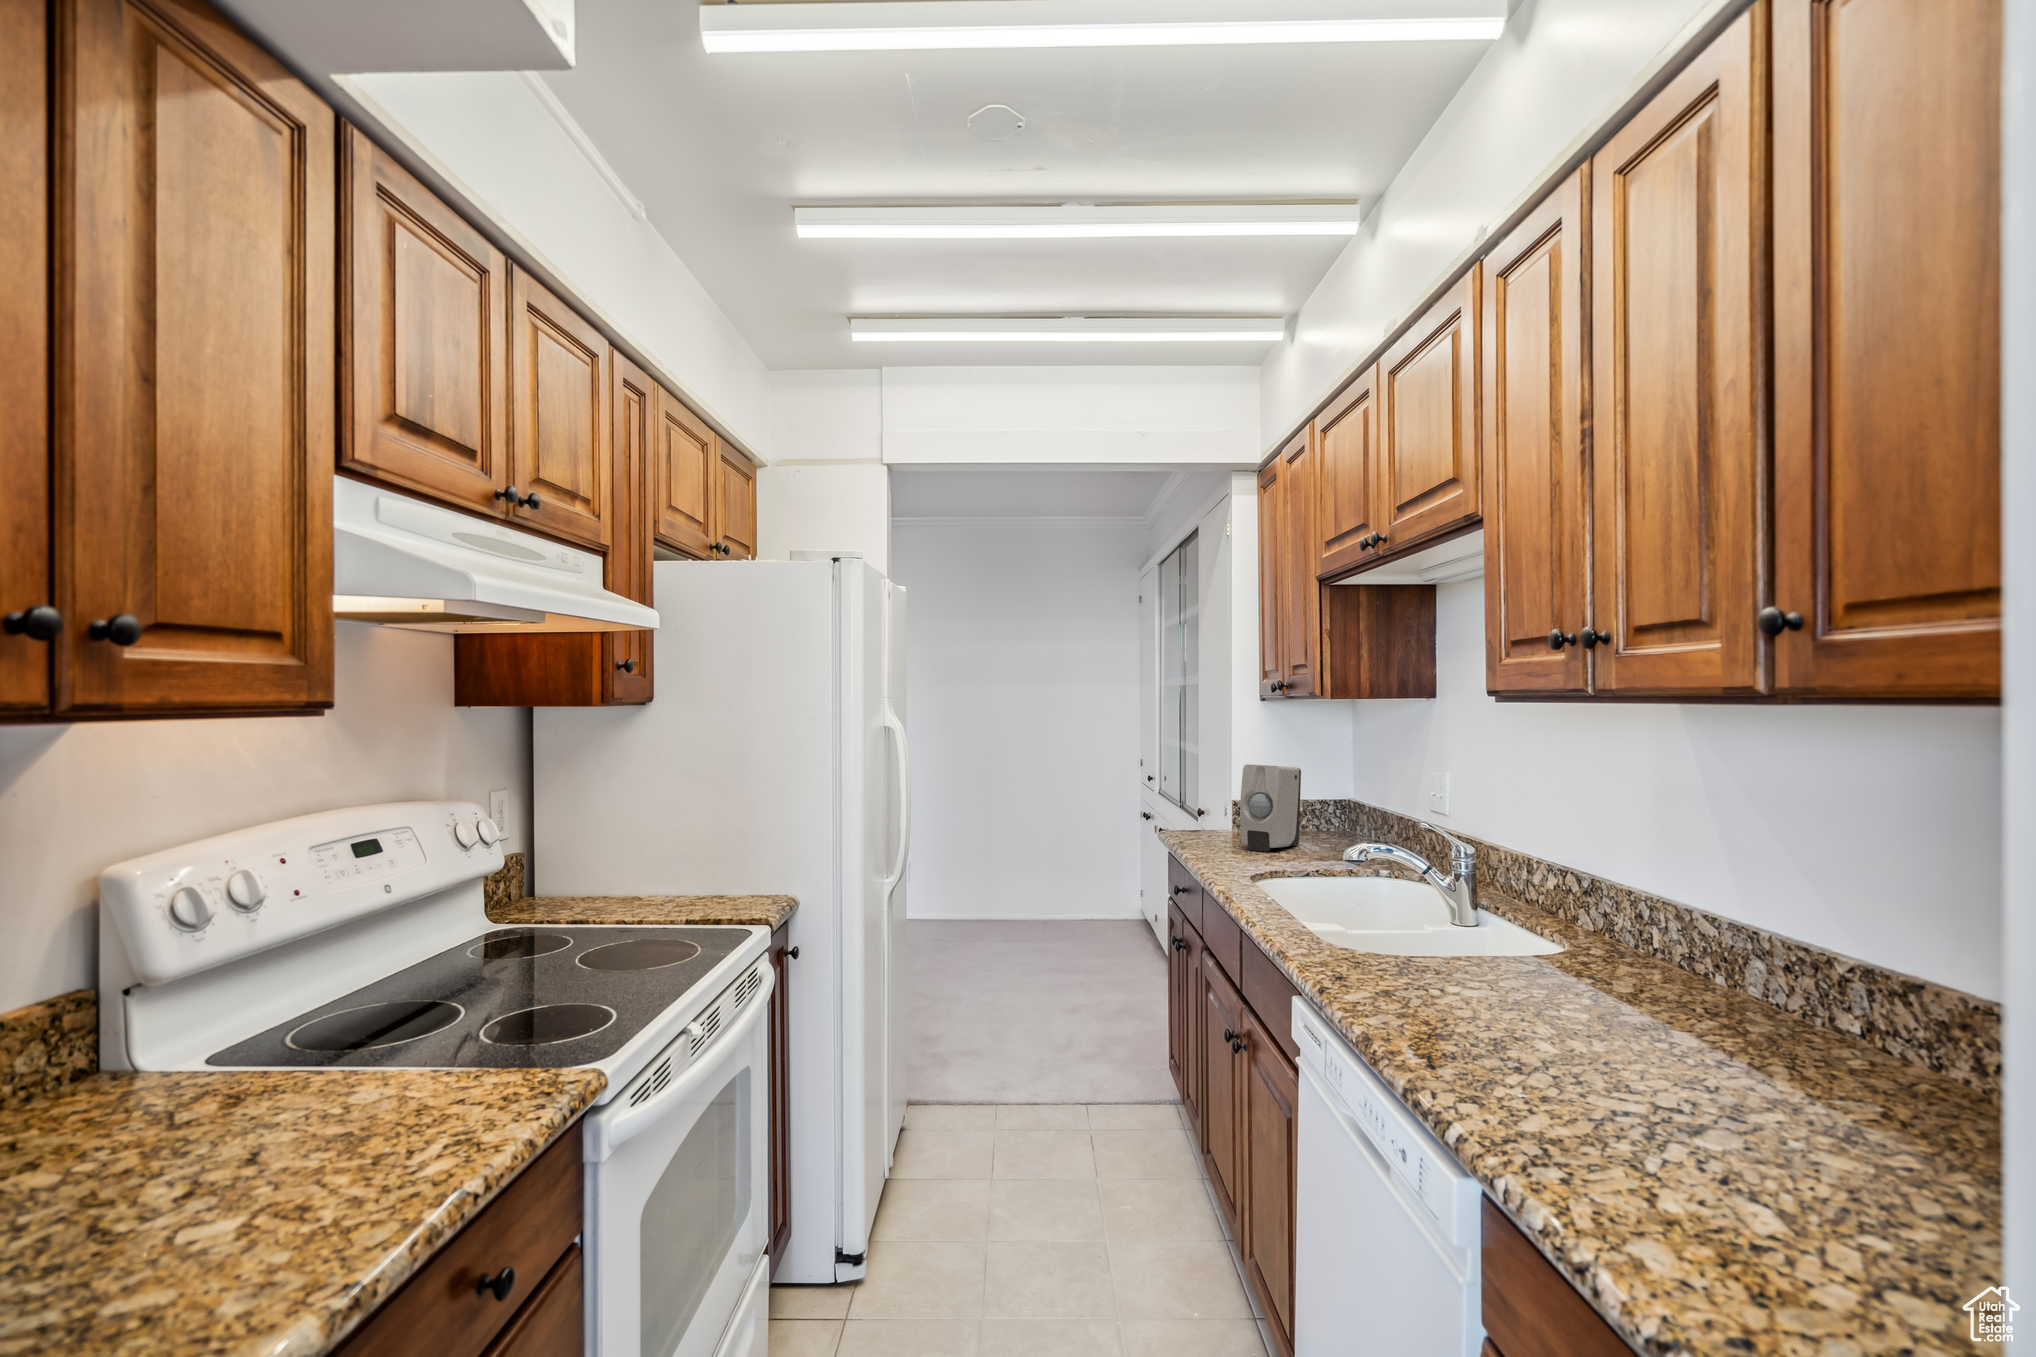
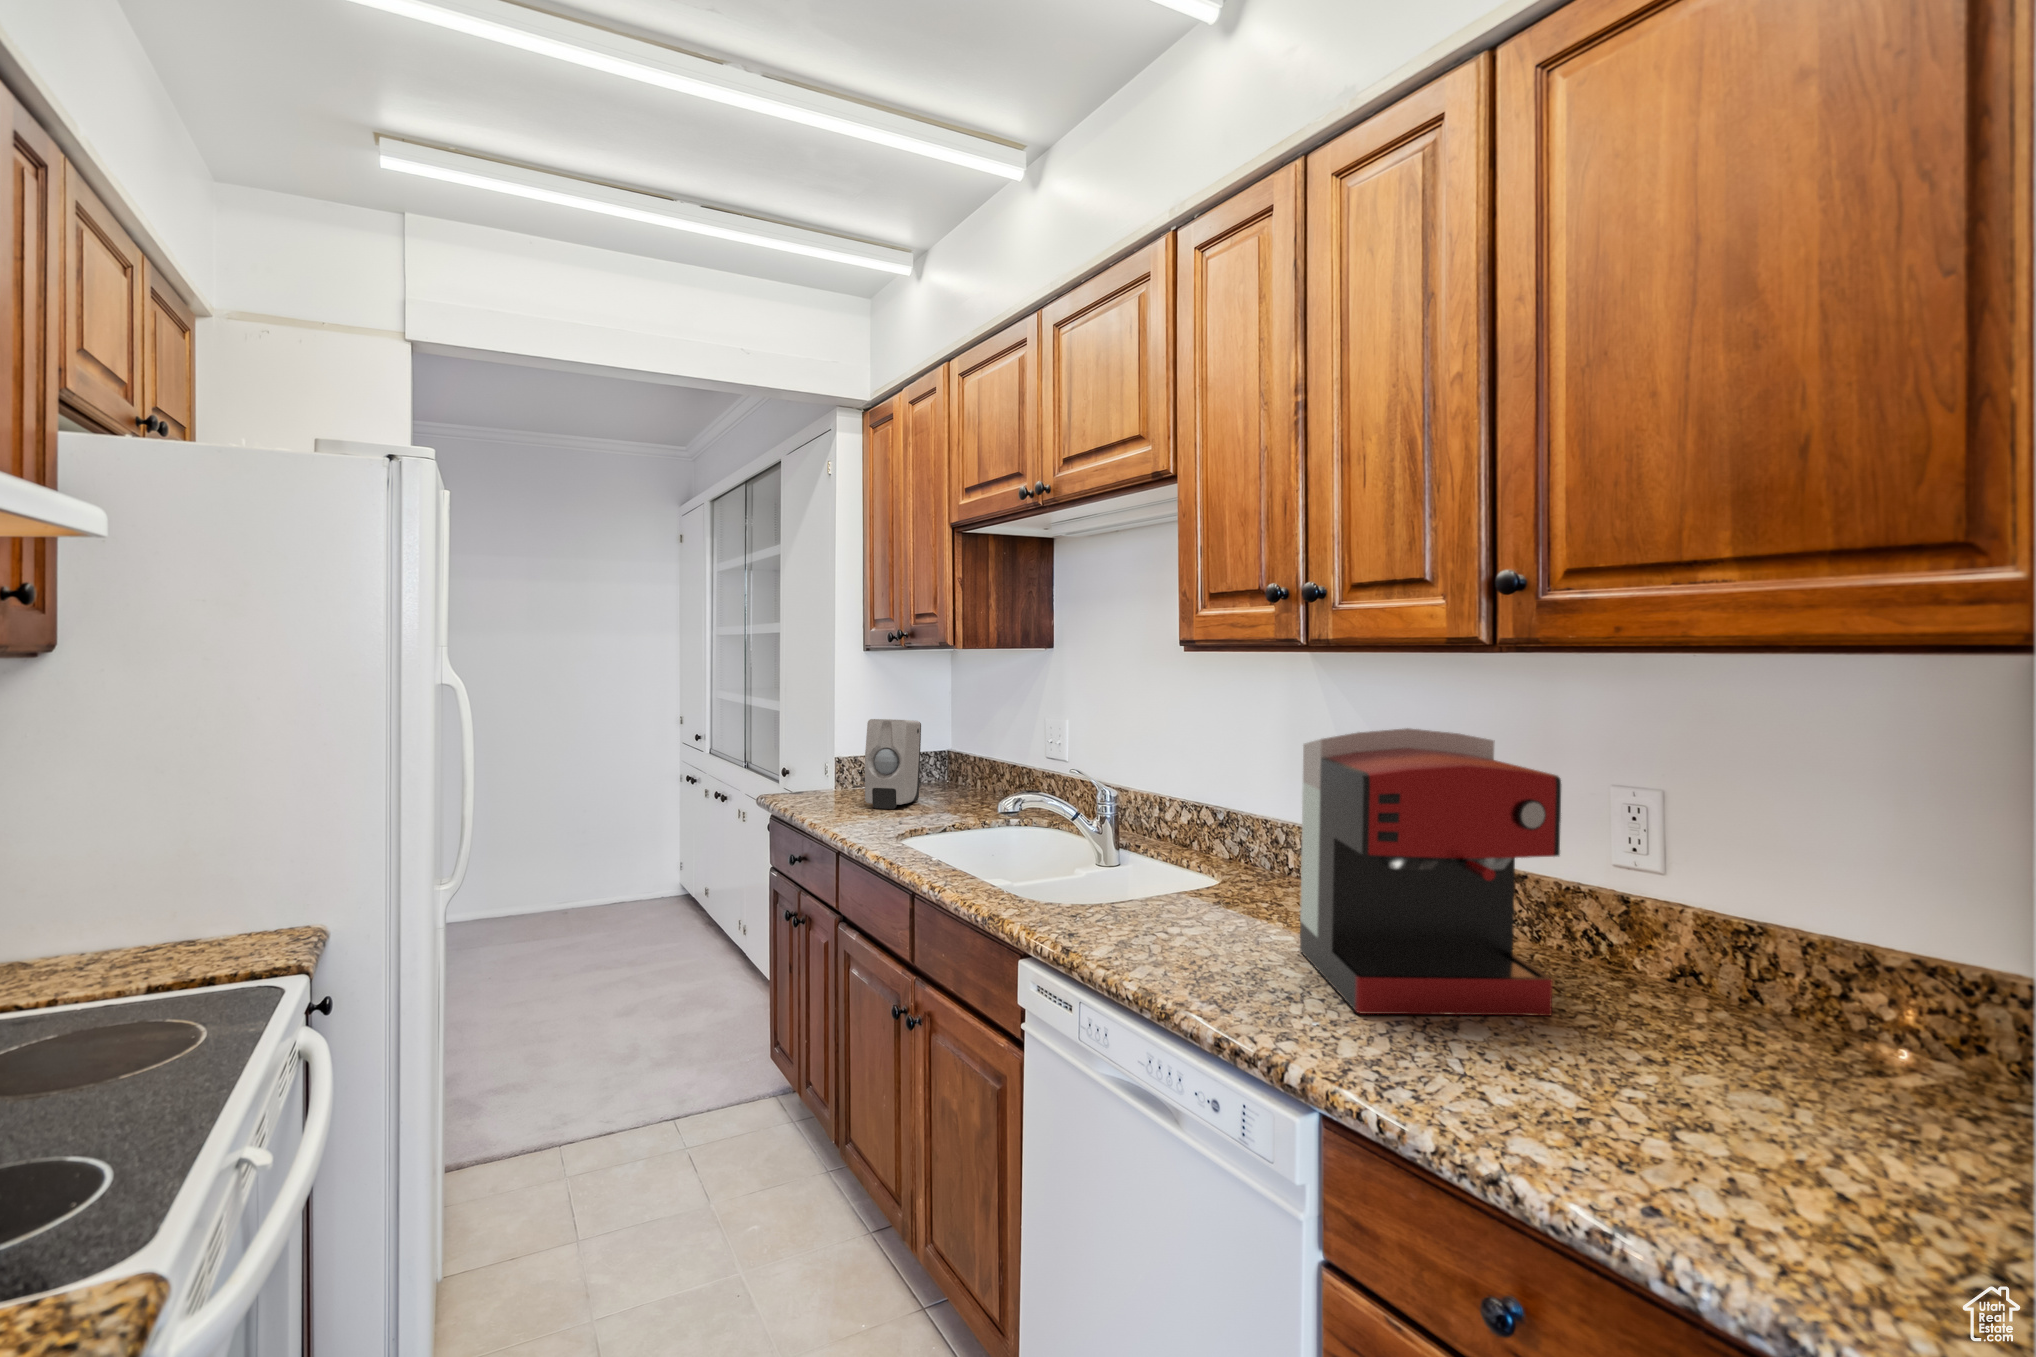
coffee maker: none [1576,789,1865,1157] -> present [1300,728,1561,1016]

